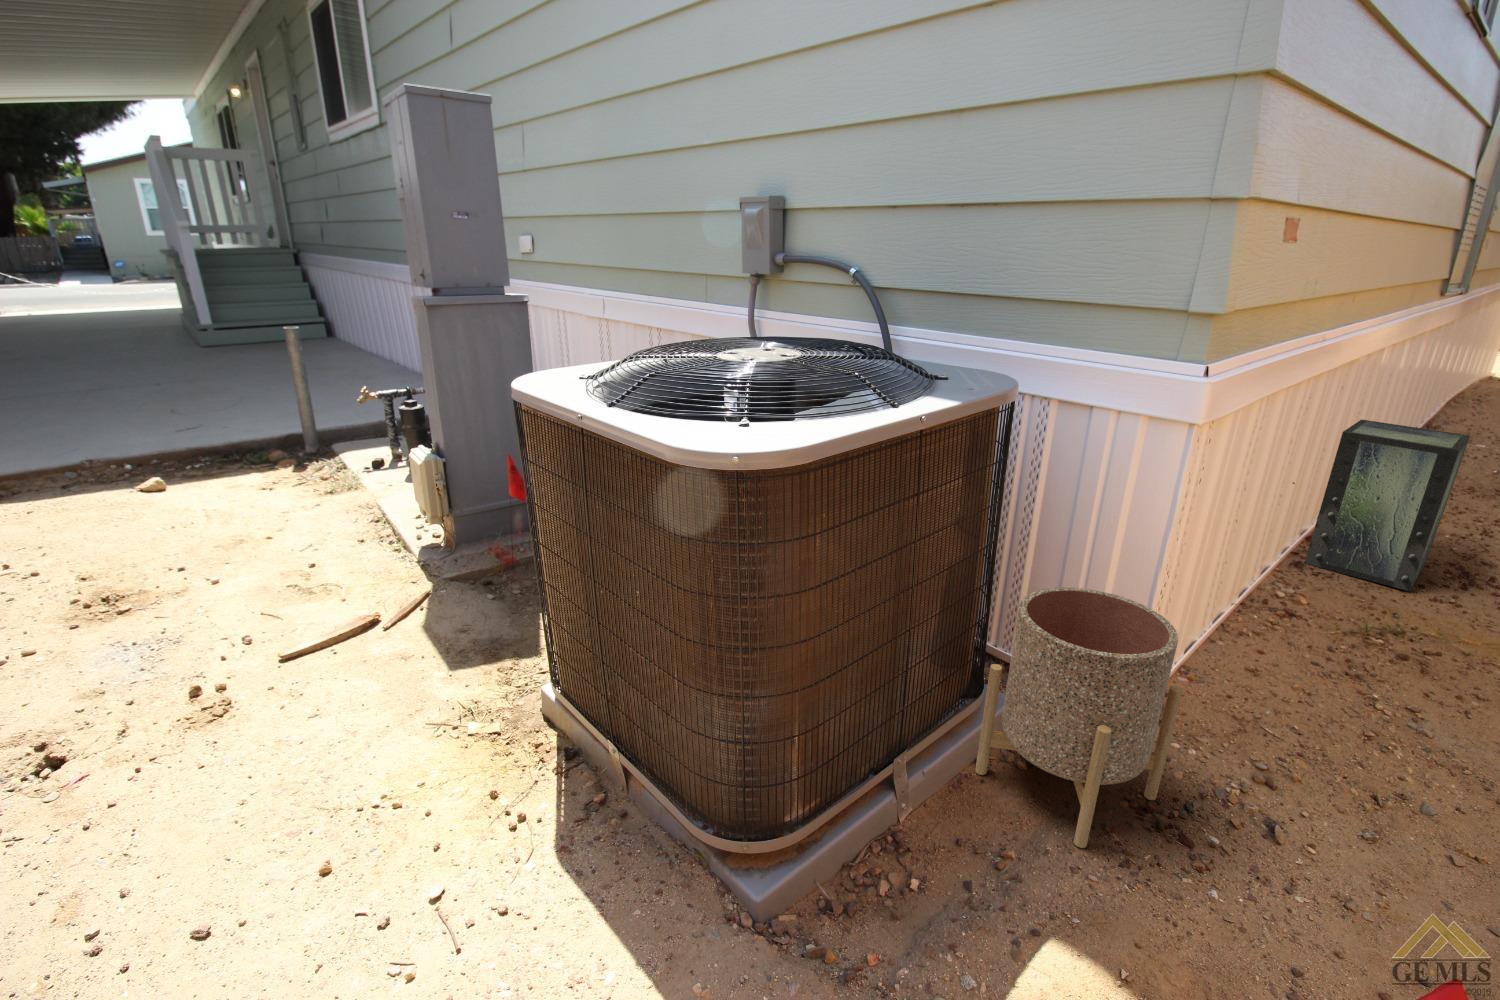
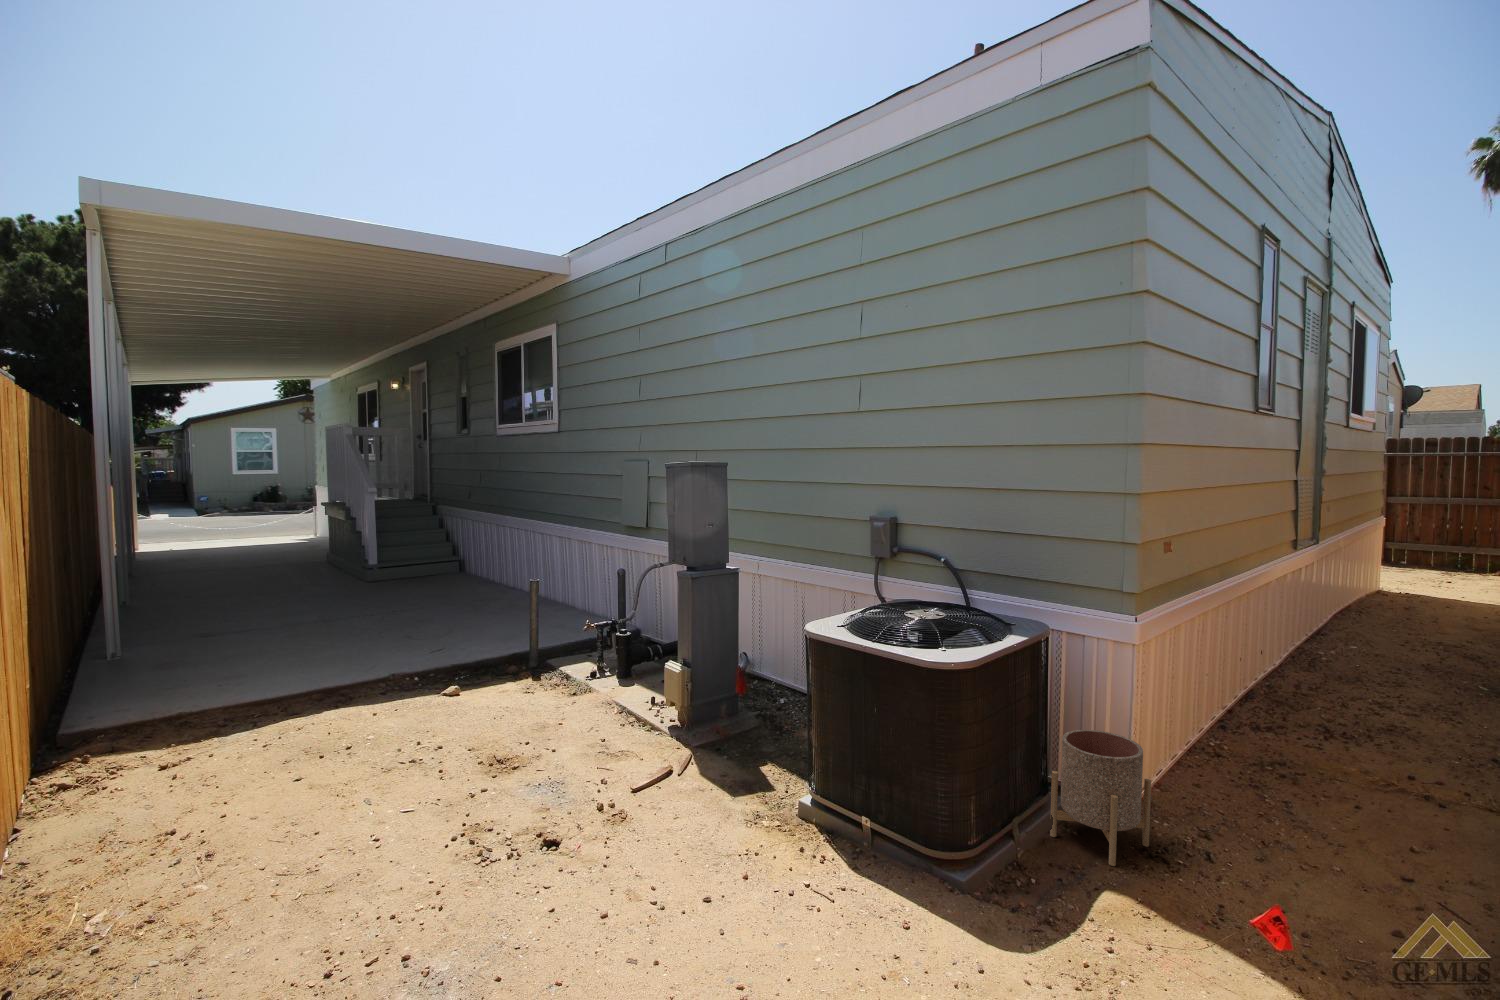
storage box: present [1305,419,1470,591] -> none [1227,633,1306,741]

